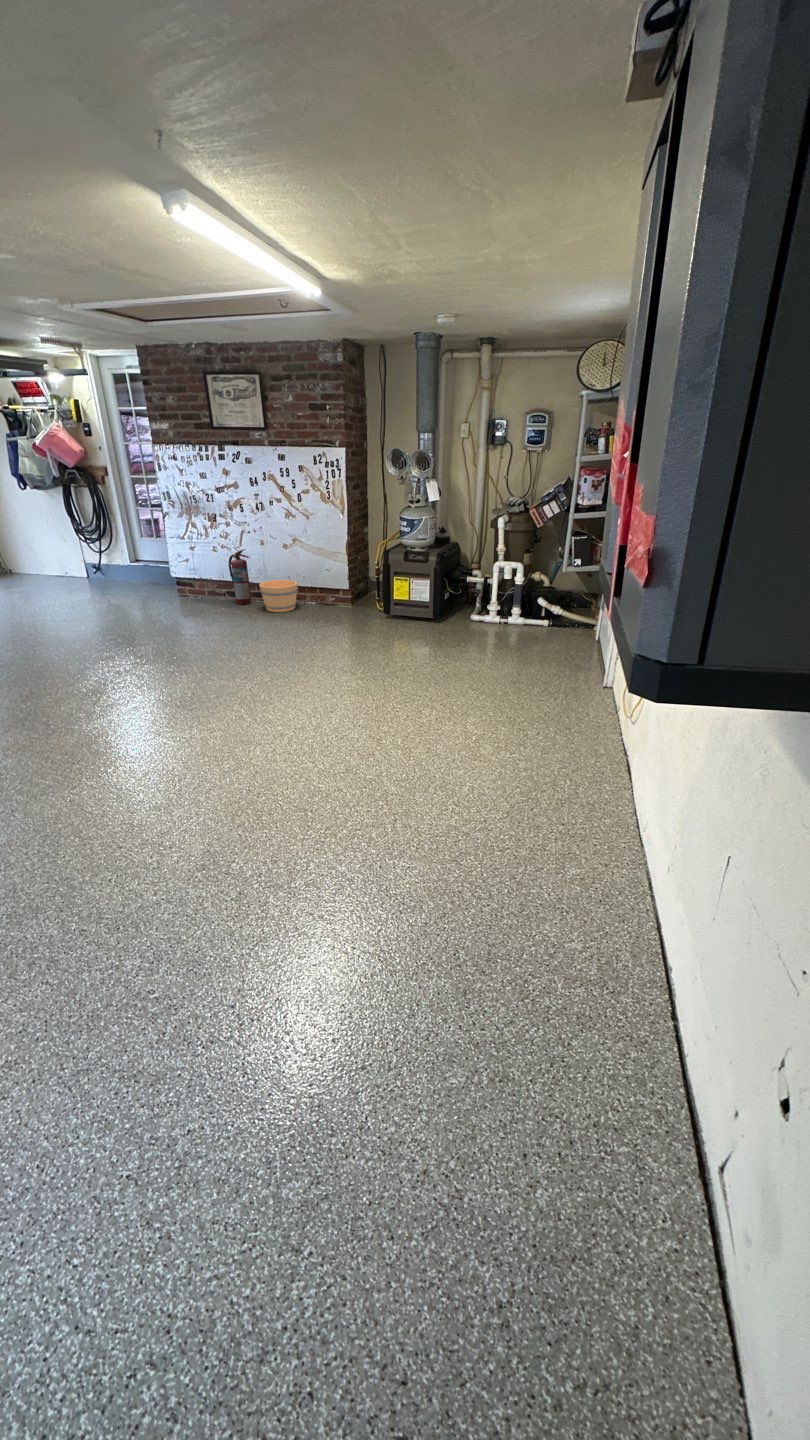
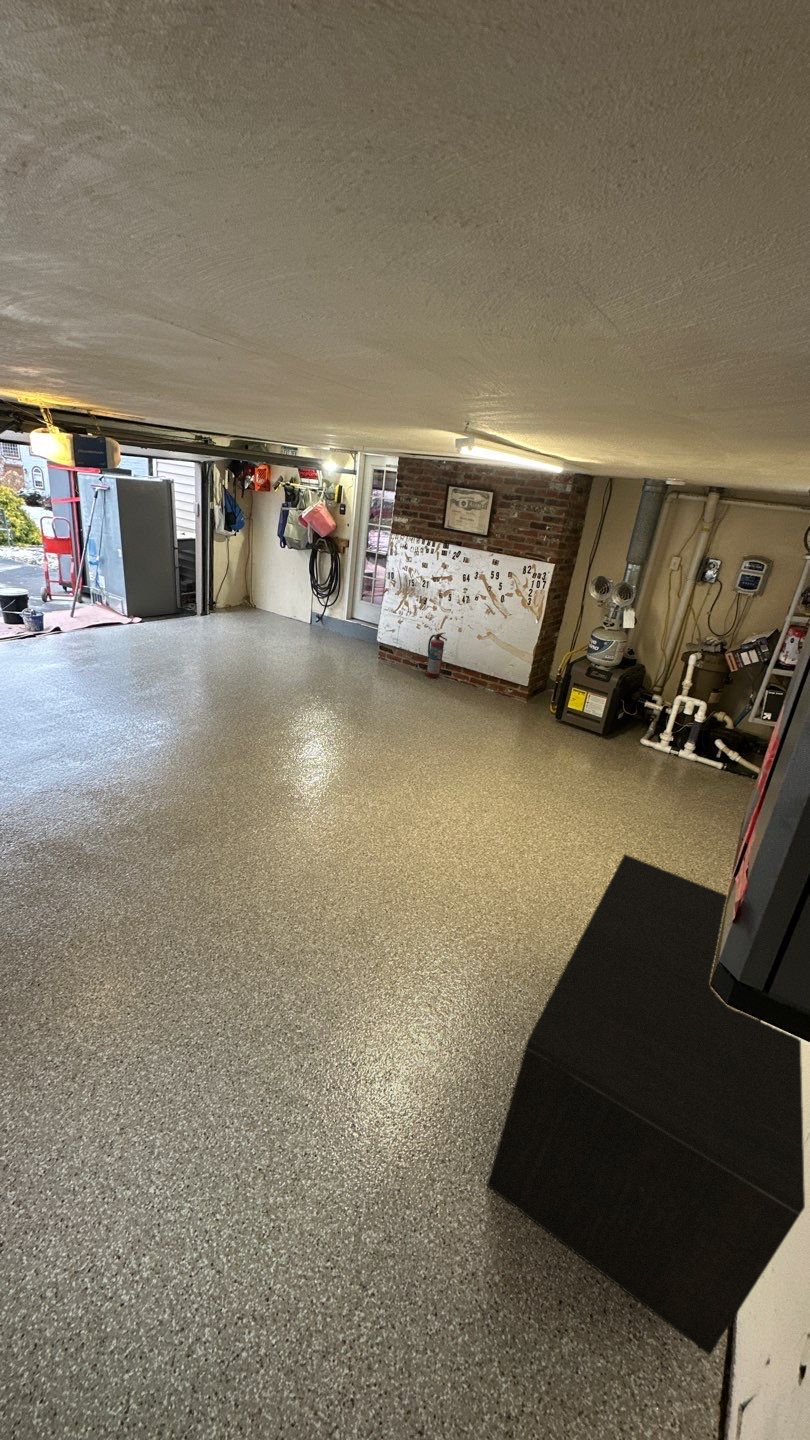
bucket: present [259,580,298,612] -> none [449,663,483,694]
storage cabinet: none [418,689,747,1136] -> present [487,855,805,1355]

